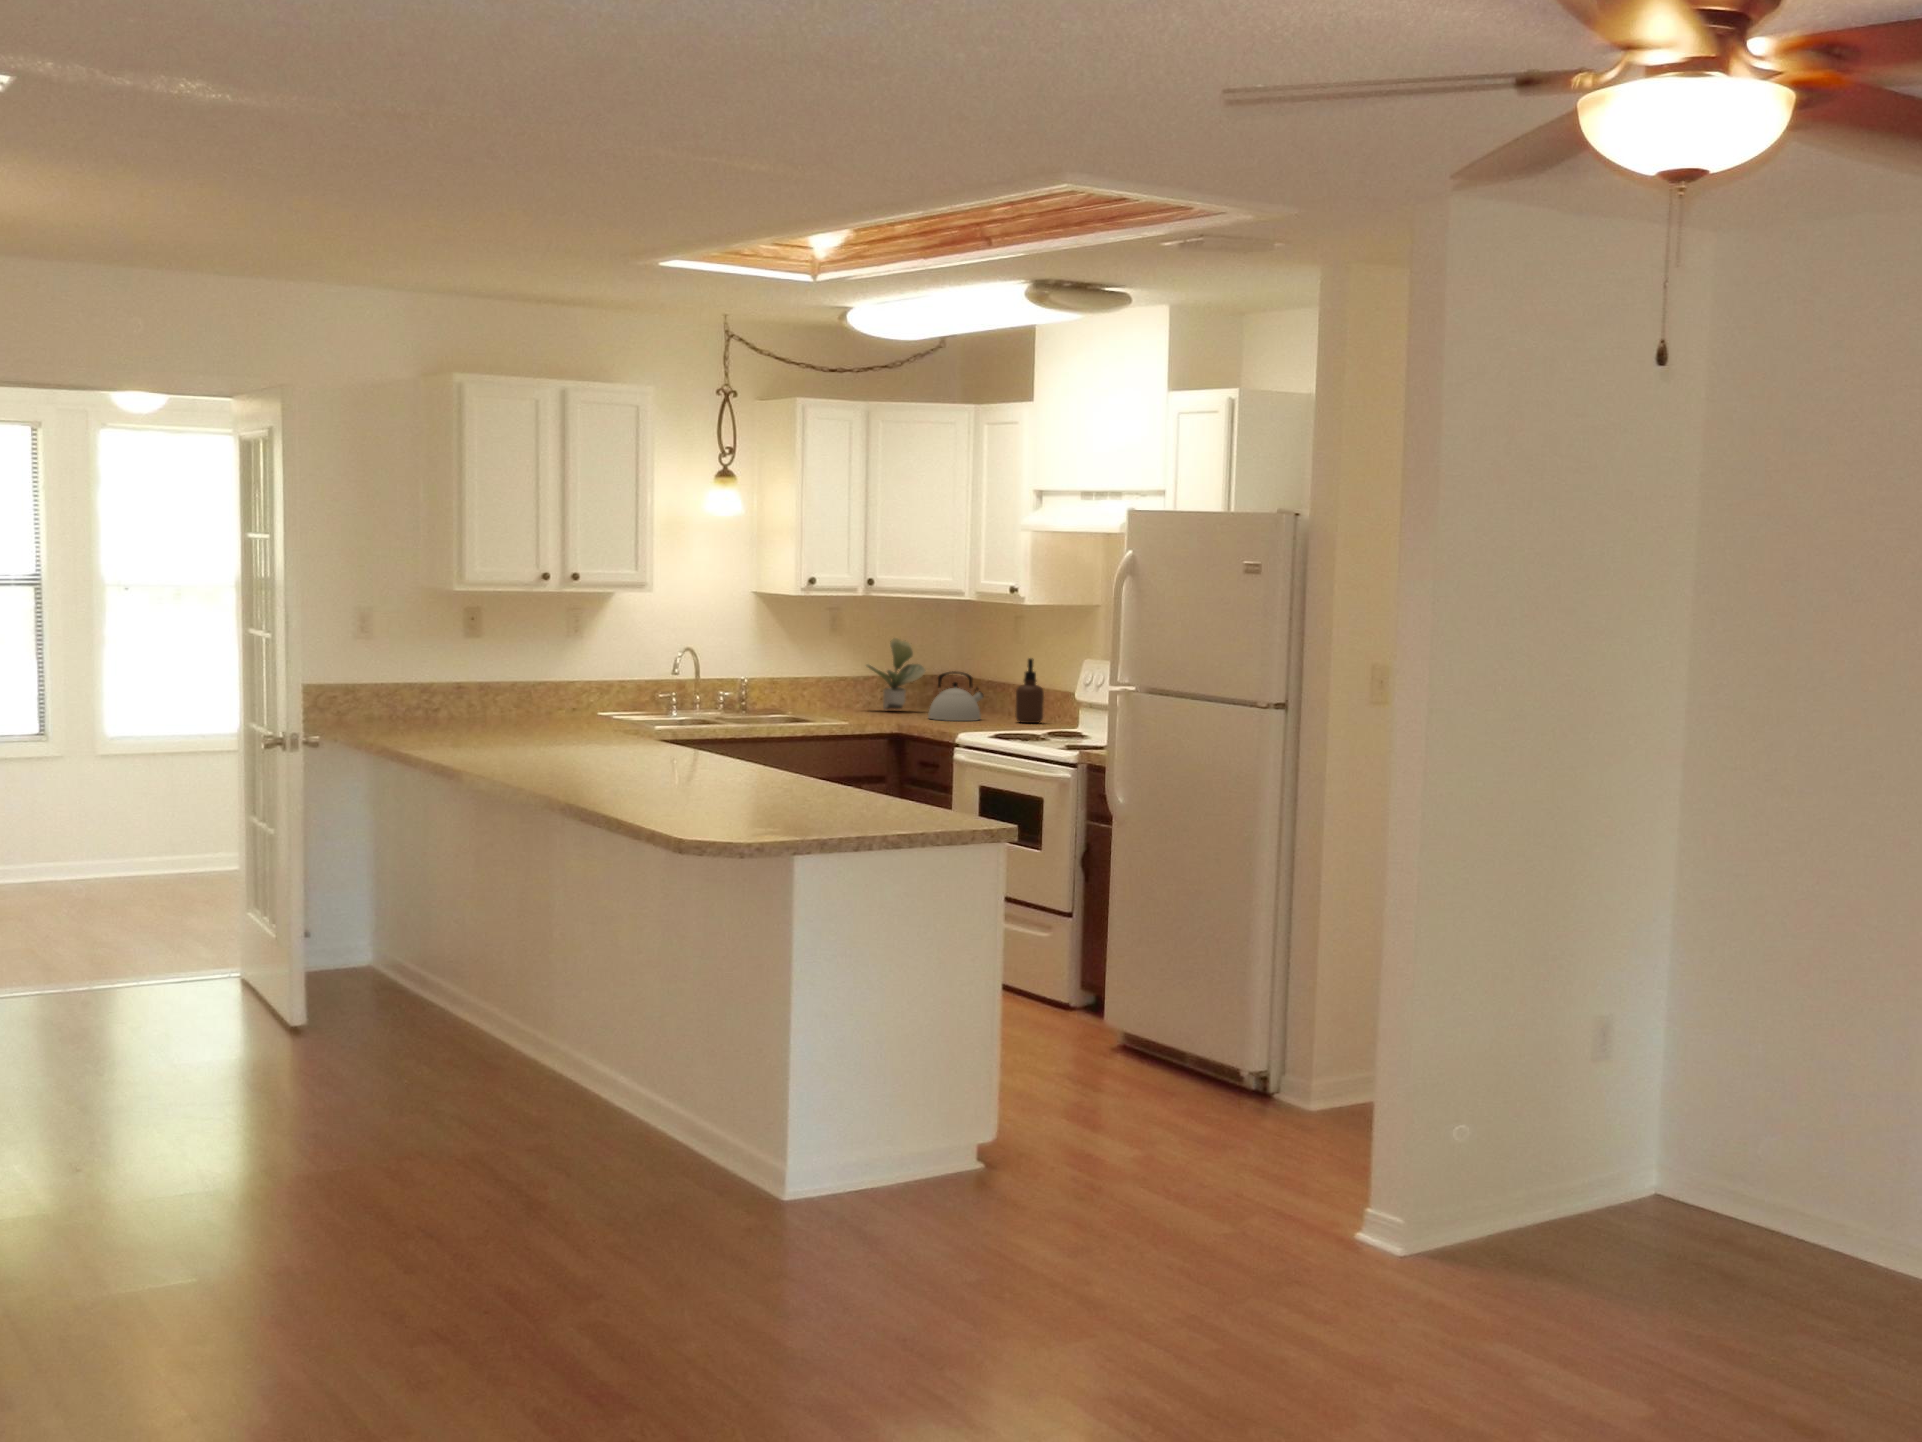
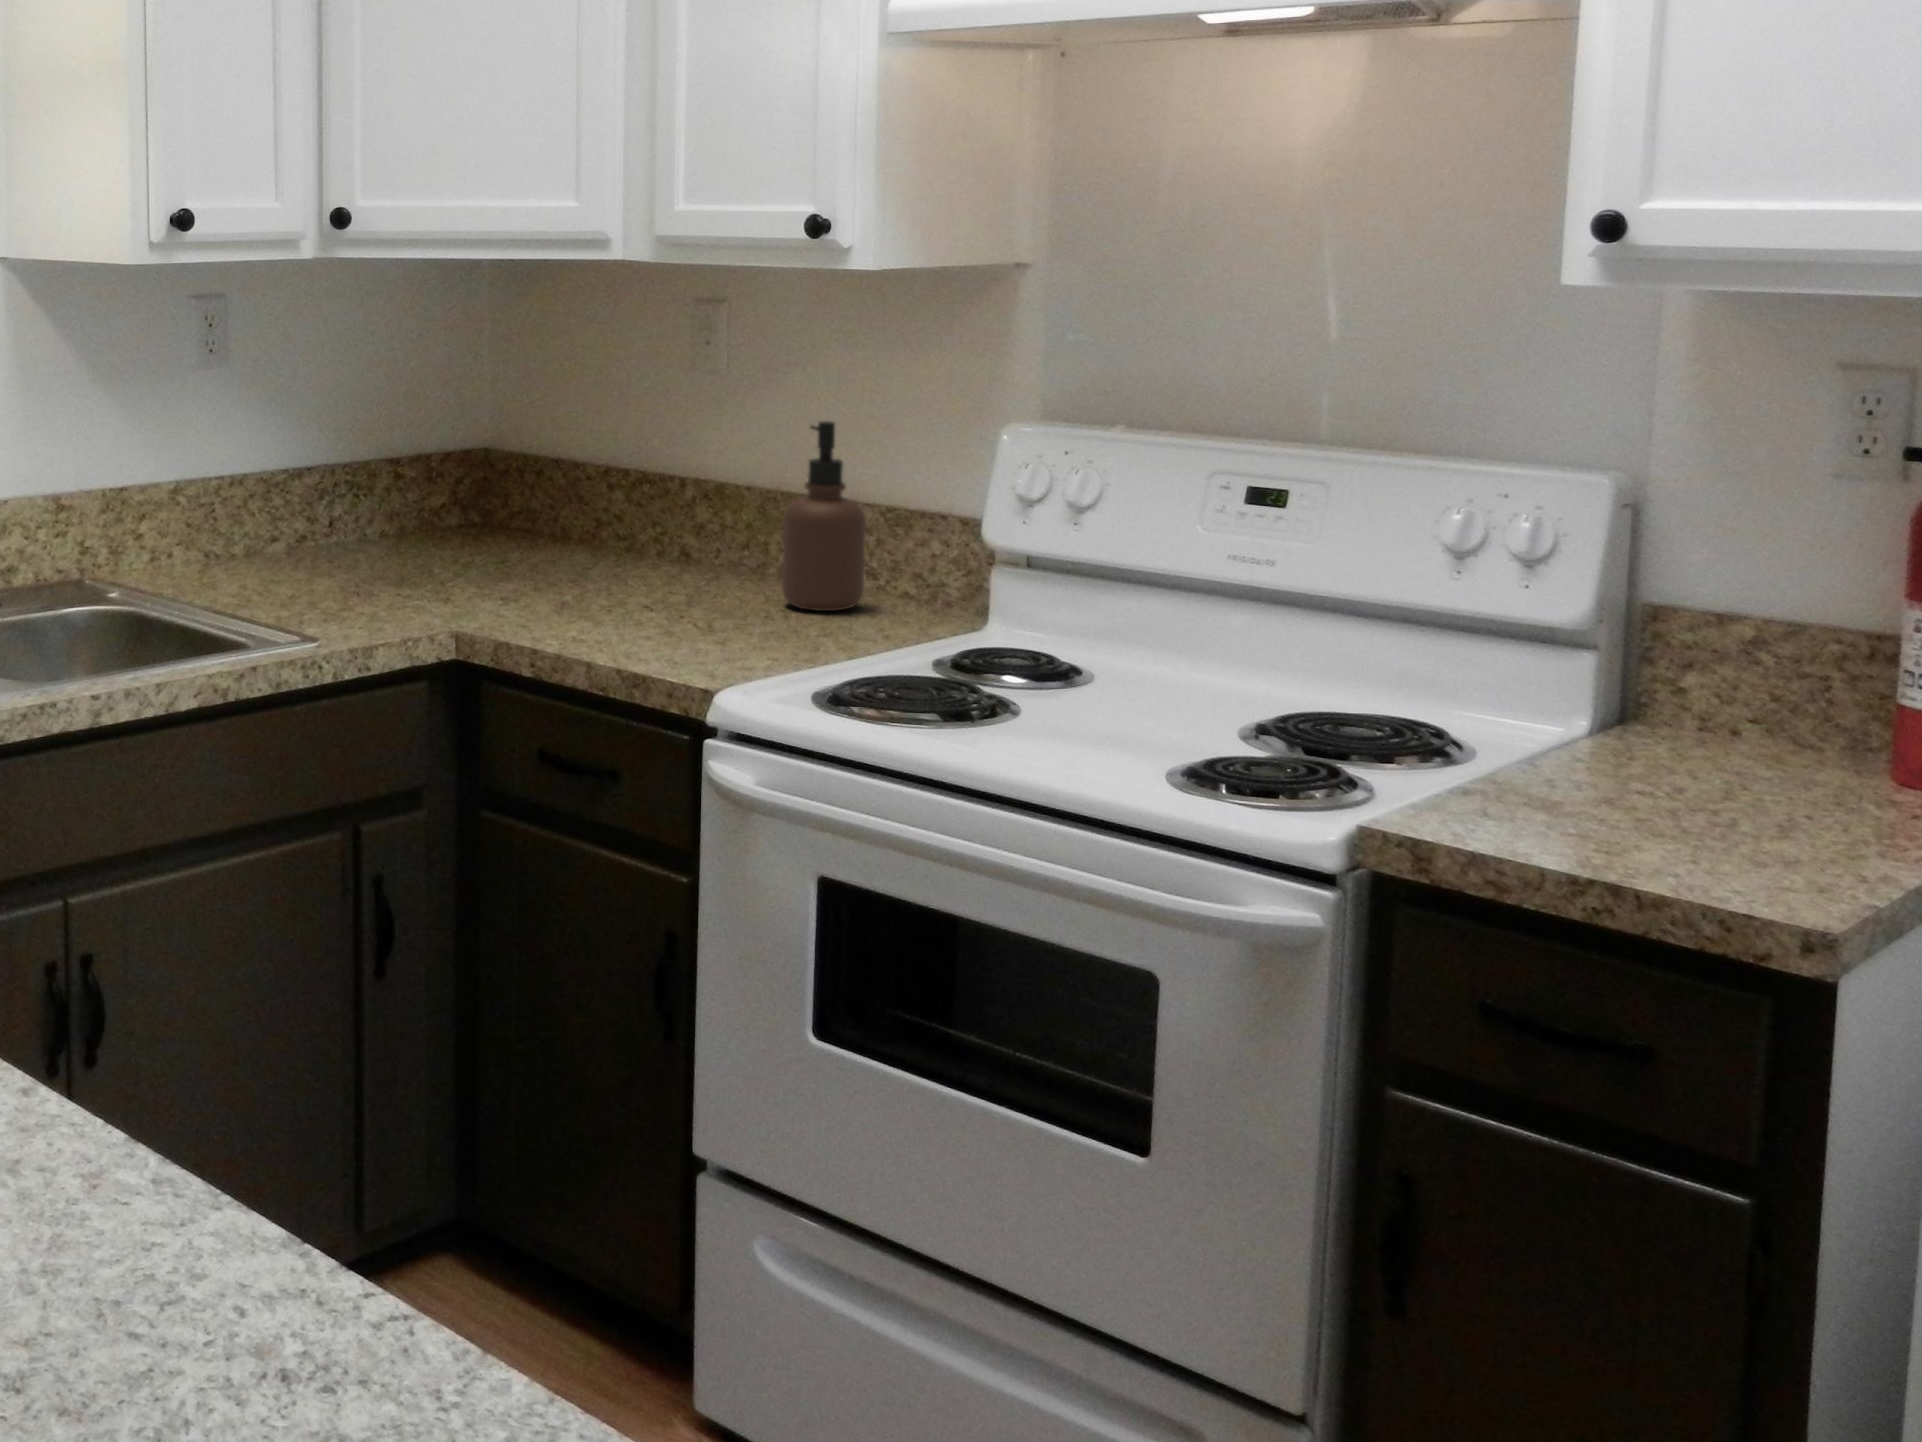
potted plant: present [866,638,925,710] -> none [311,361,474,559]
kettle: present [928,671,984,721] -> none [520,463,678,612]

